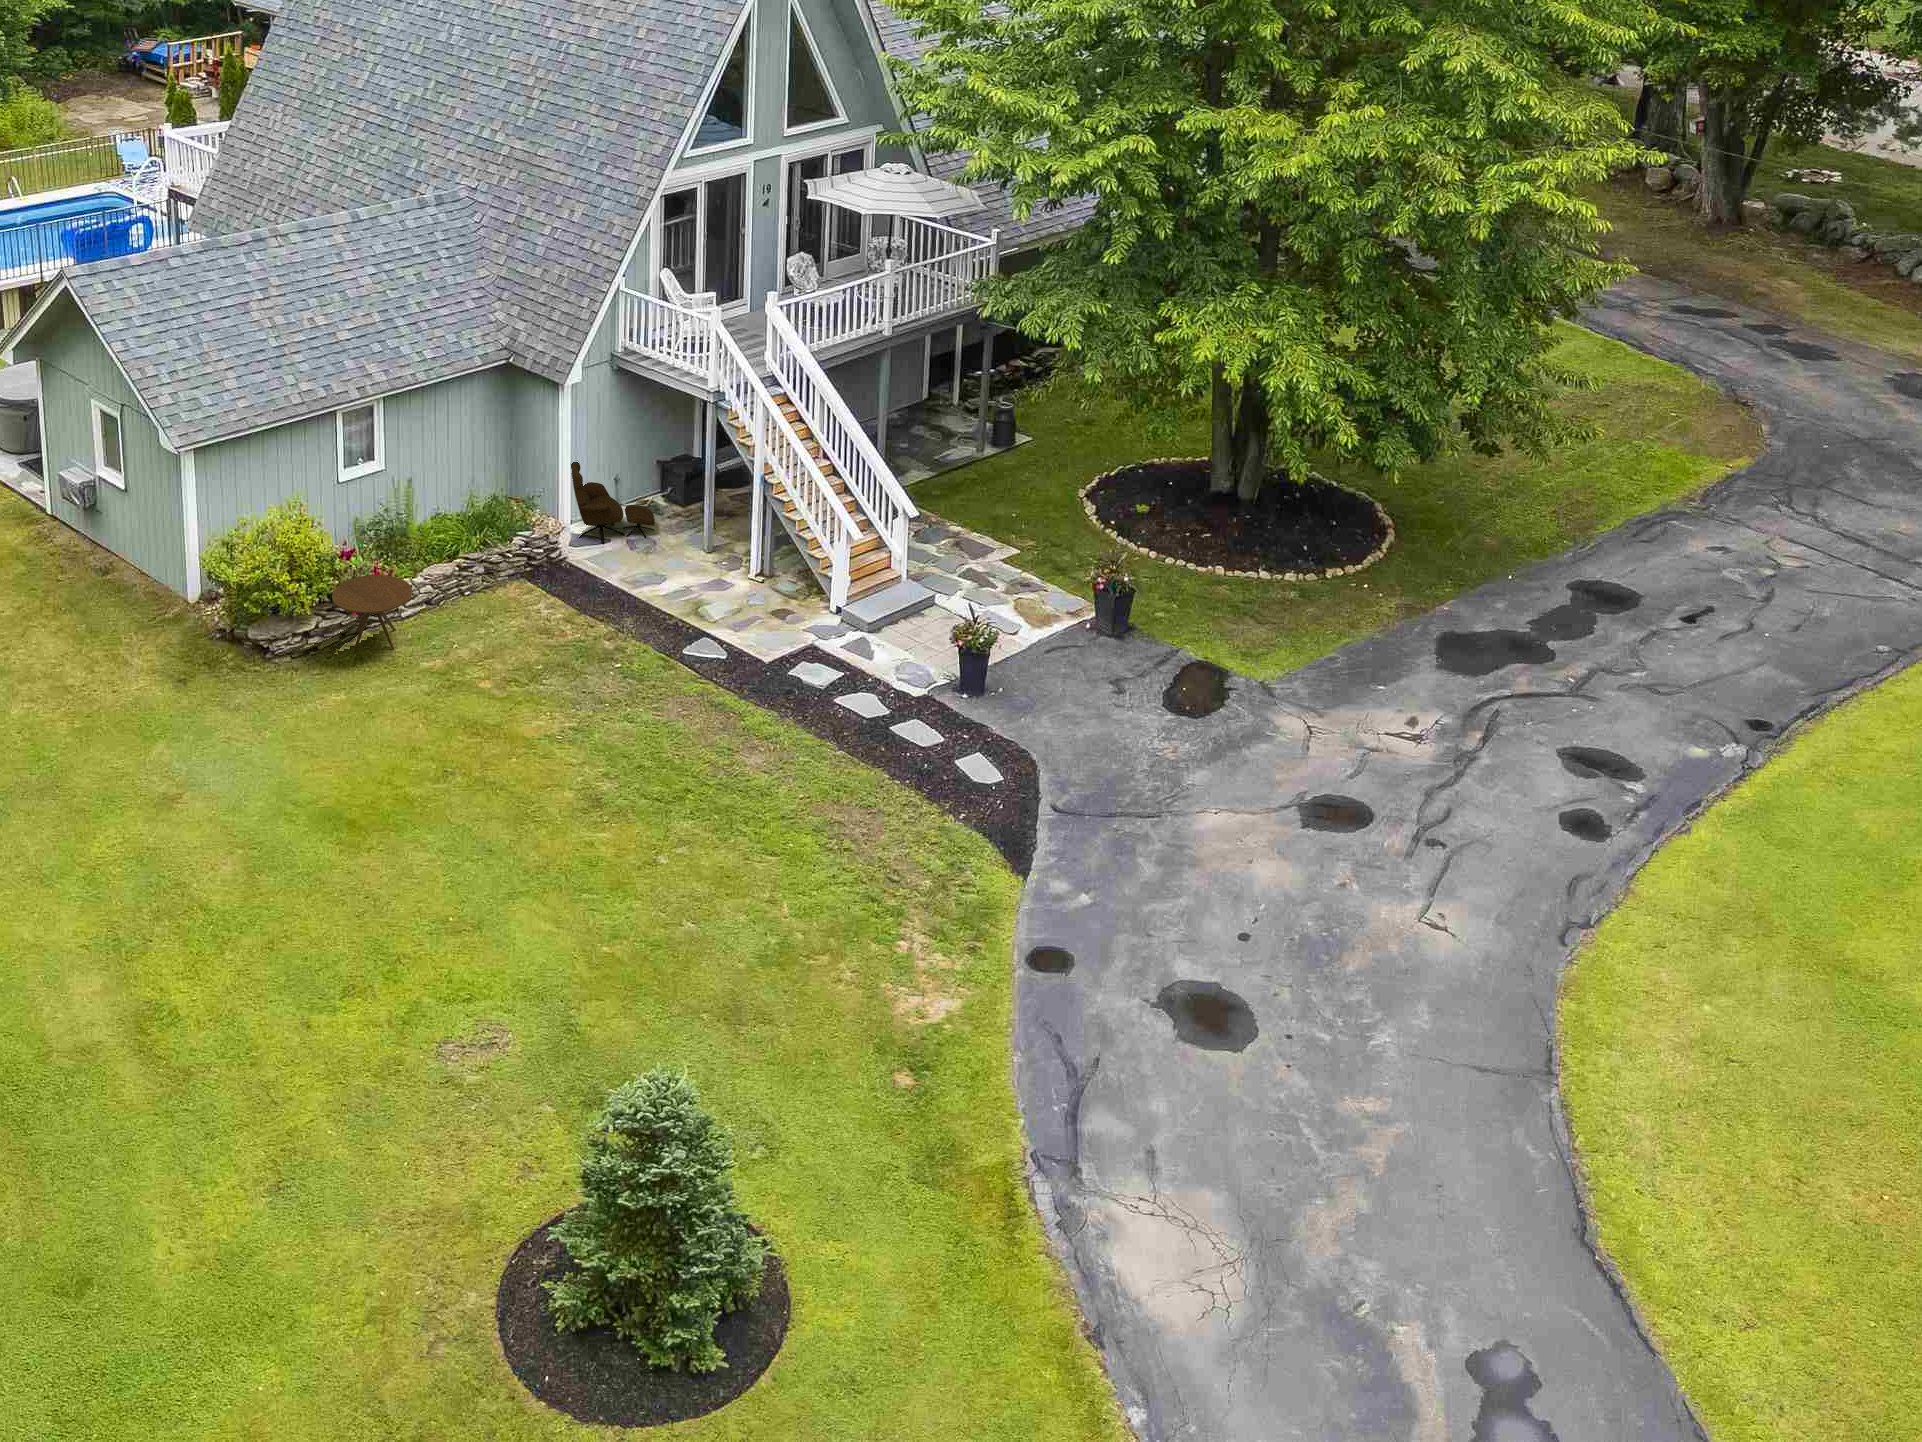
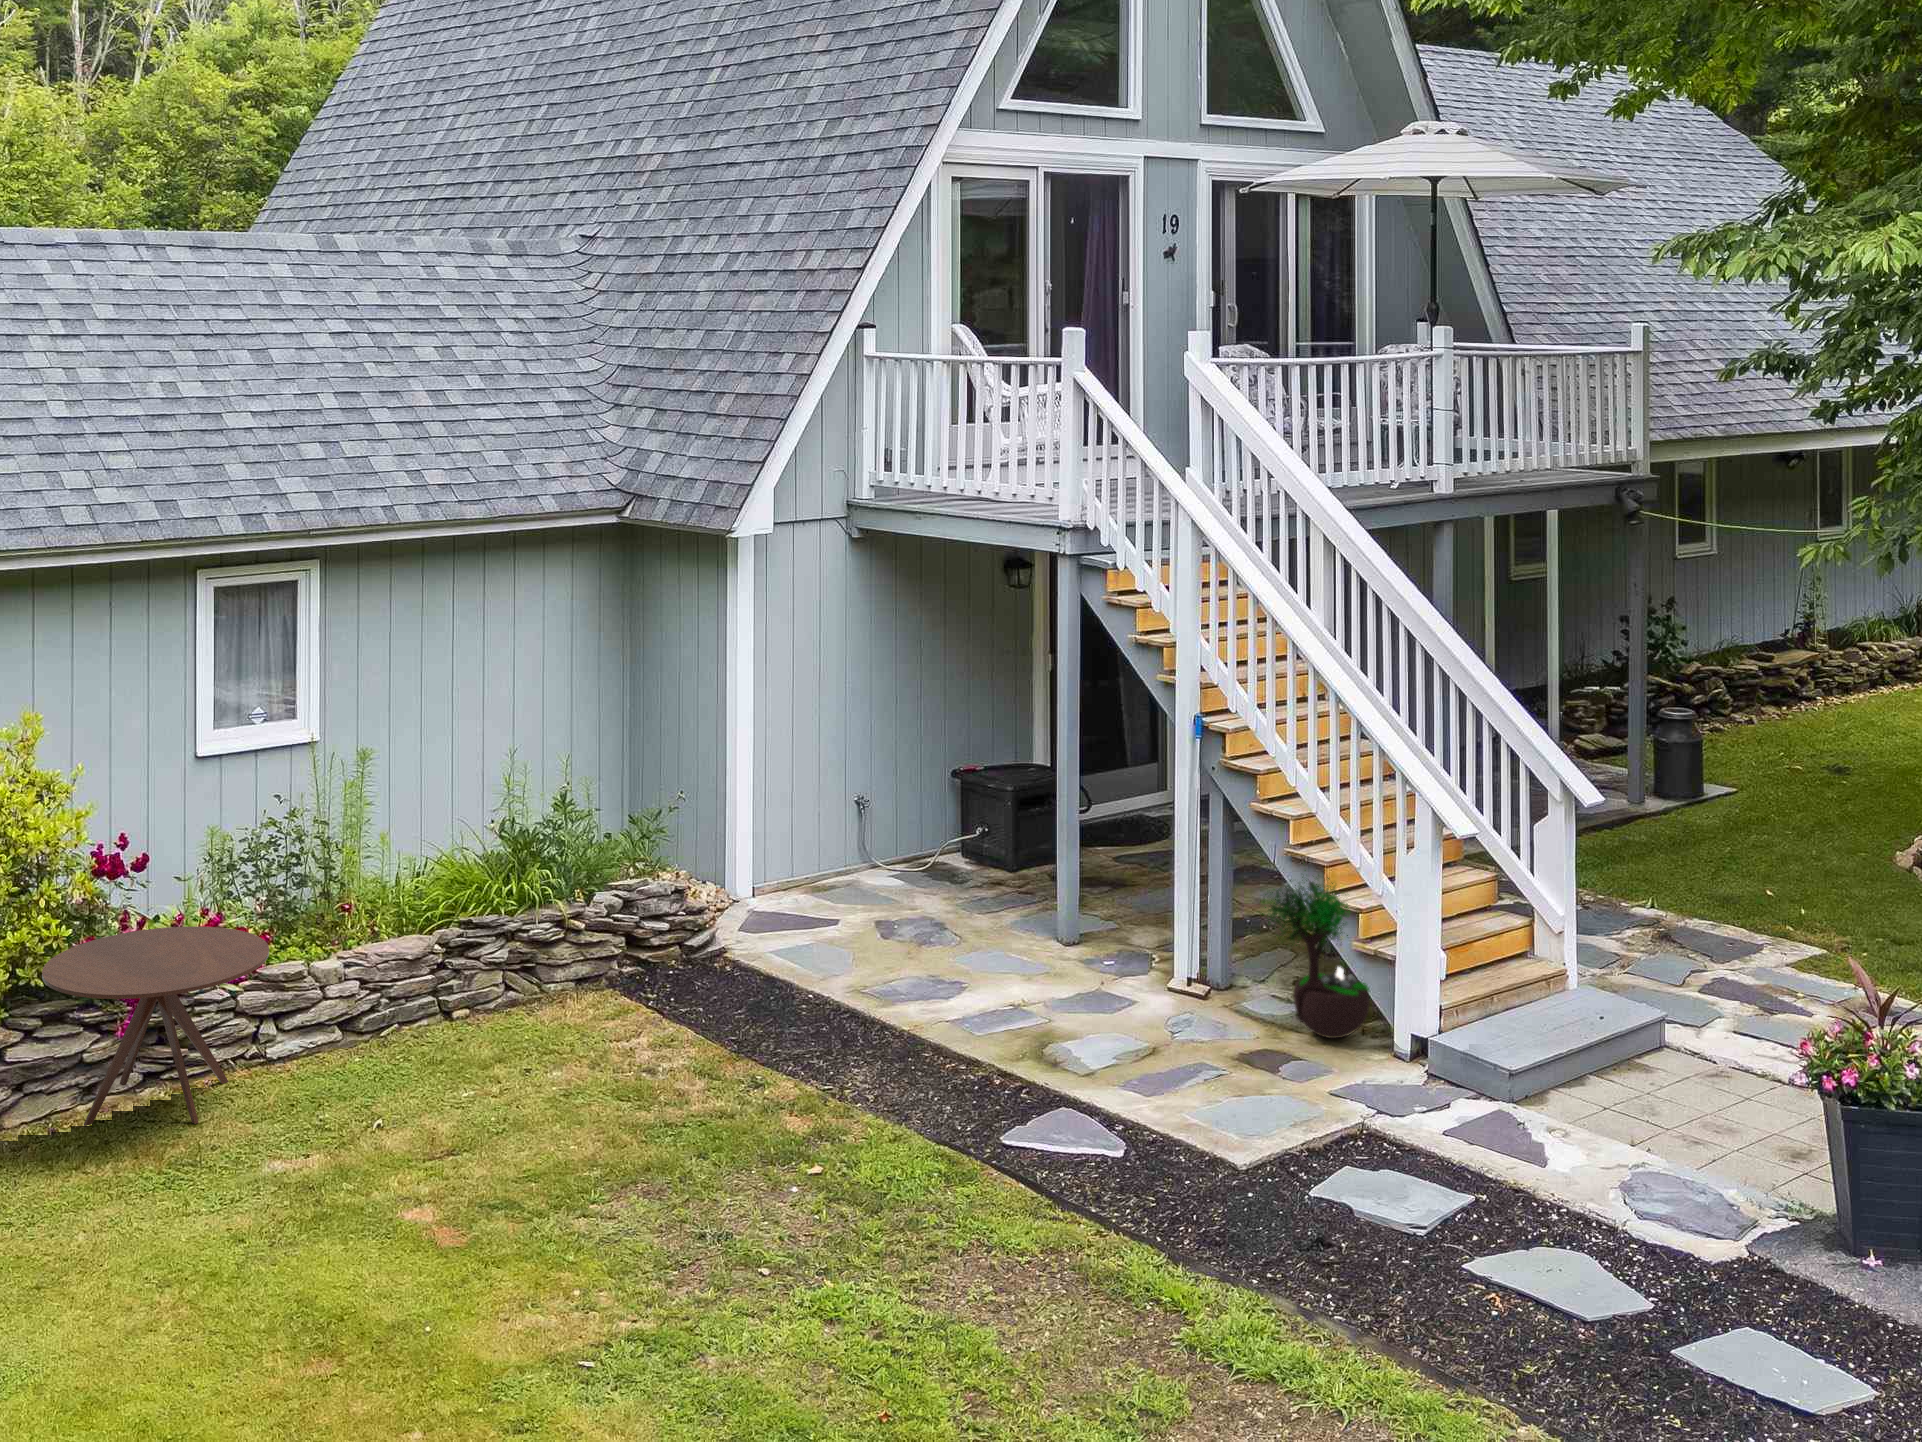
lounge chair: present [571,462,655,544] -> none [743,730,938,927]
potted tree: none [782,541,825,603] -> present [1260,864,1370,1038]

